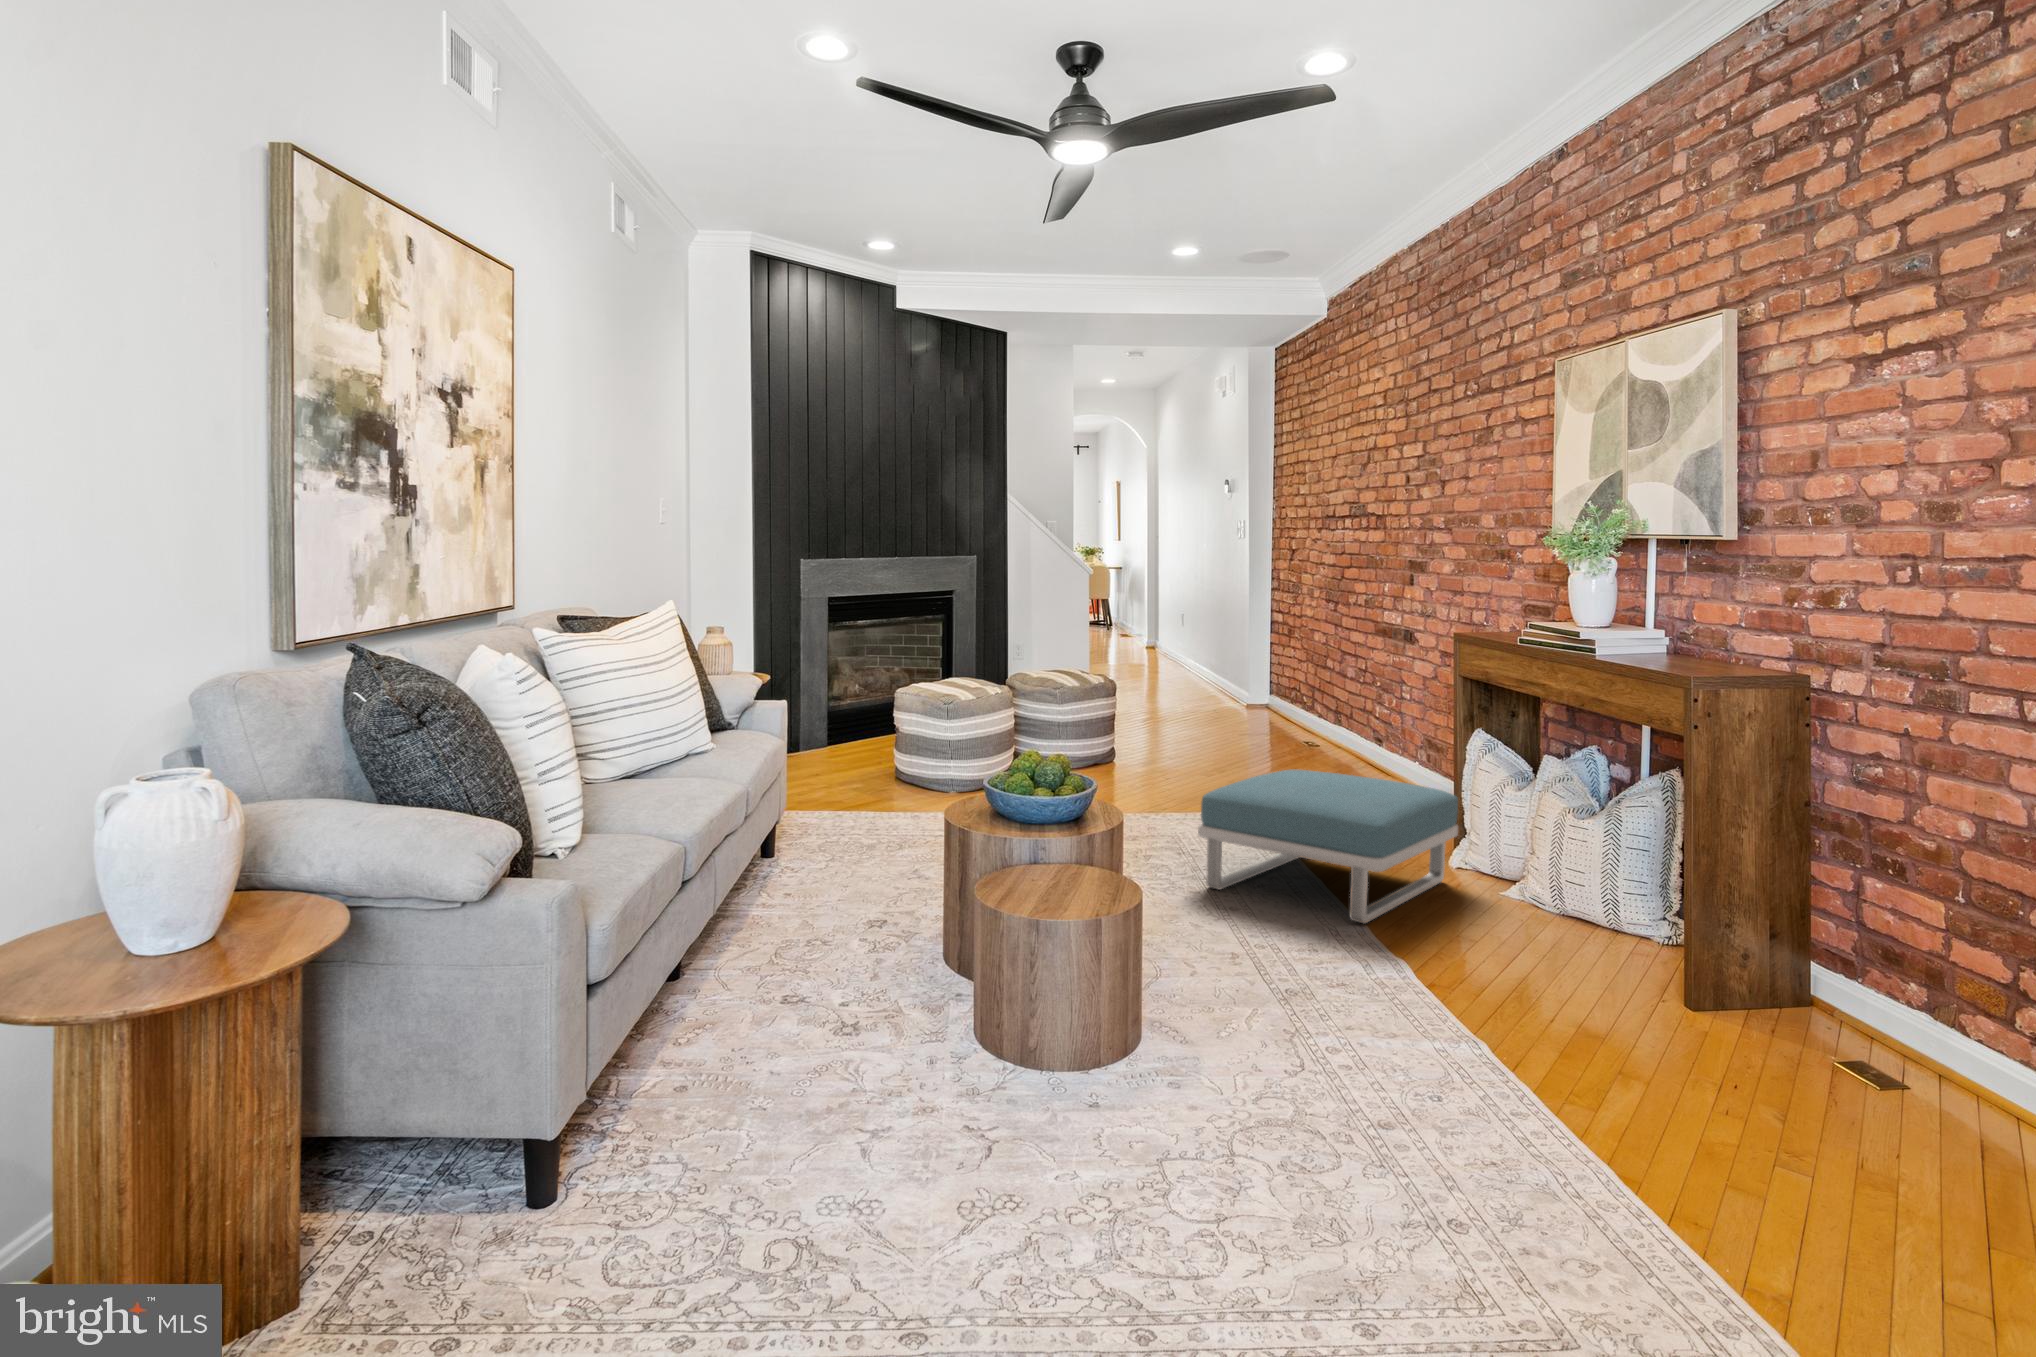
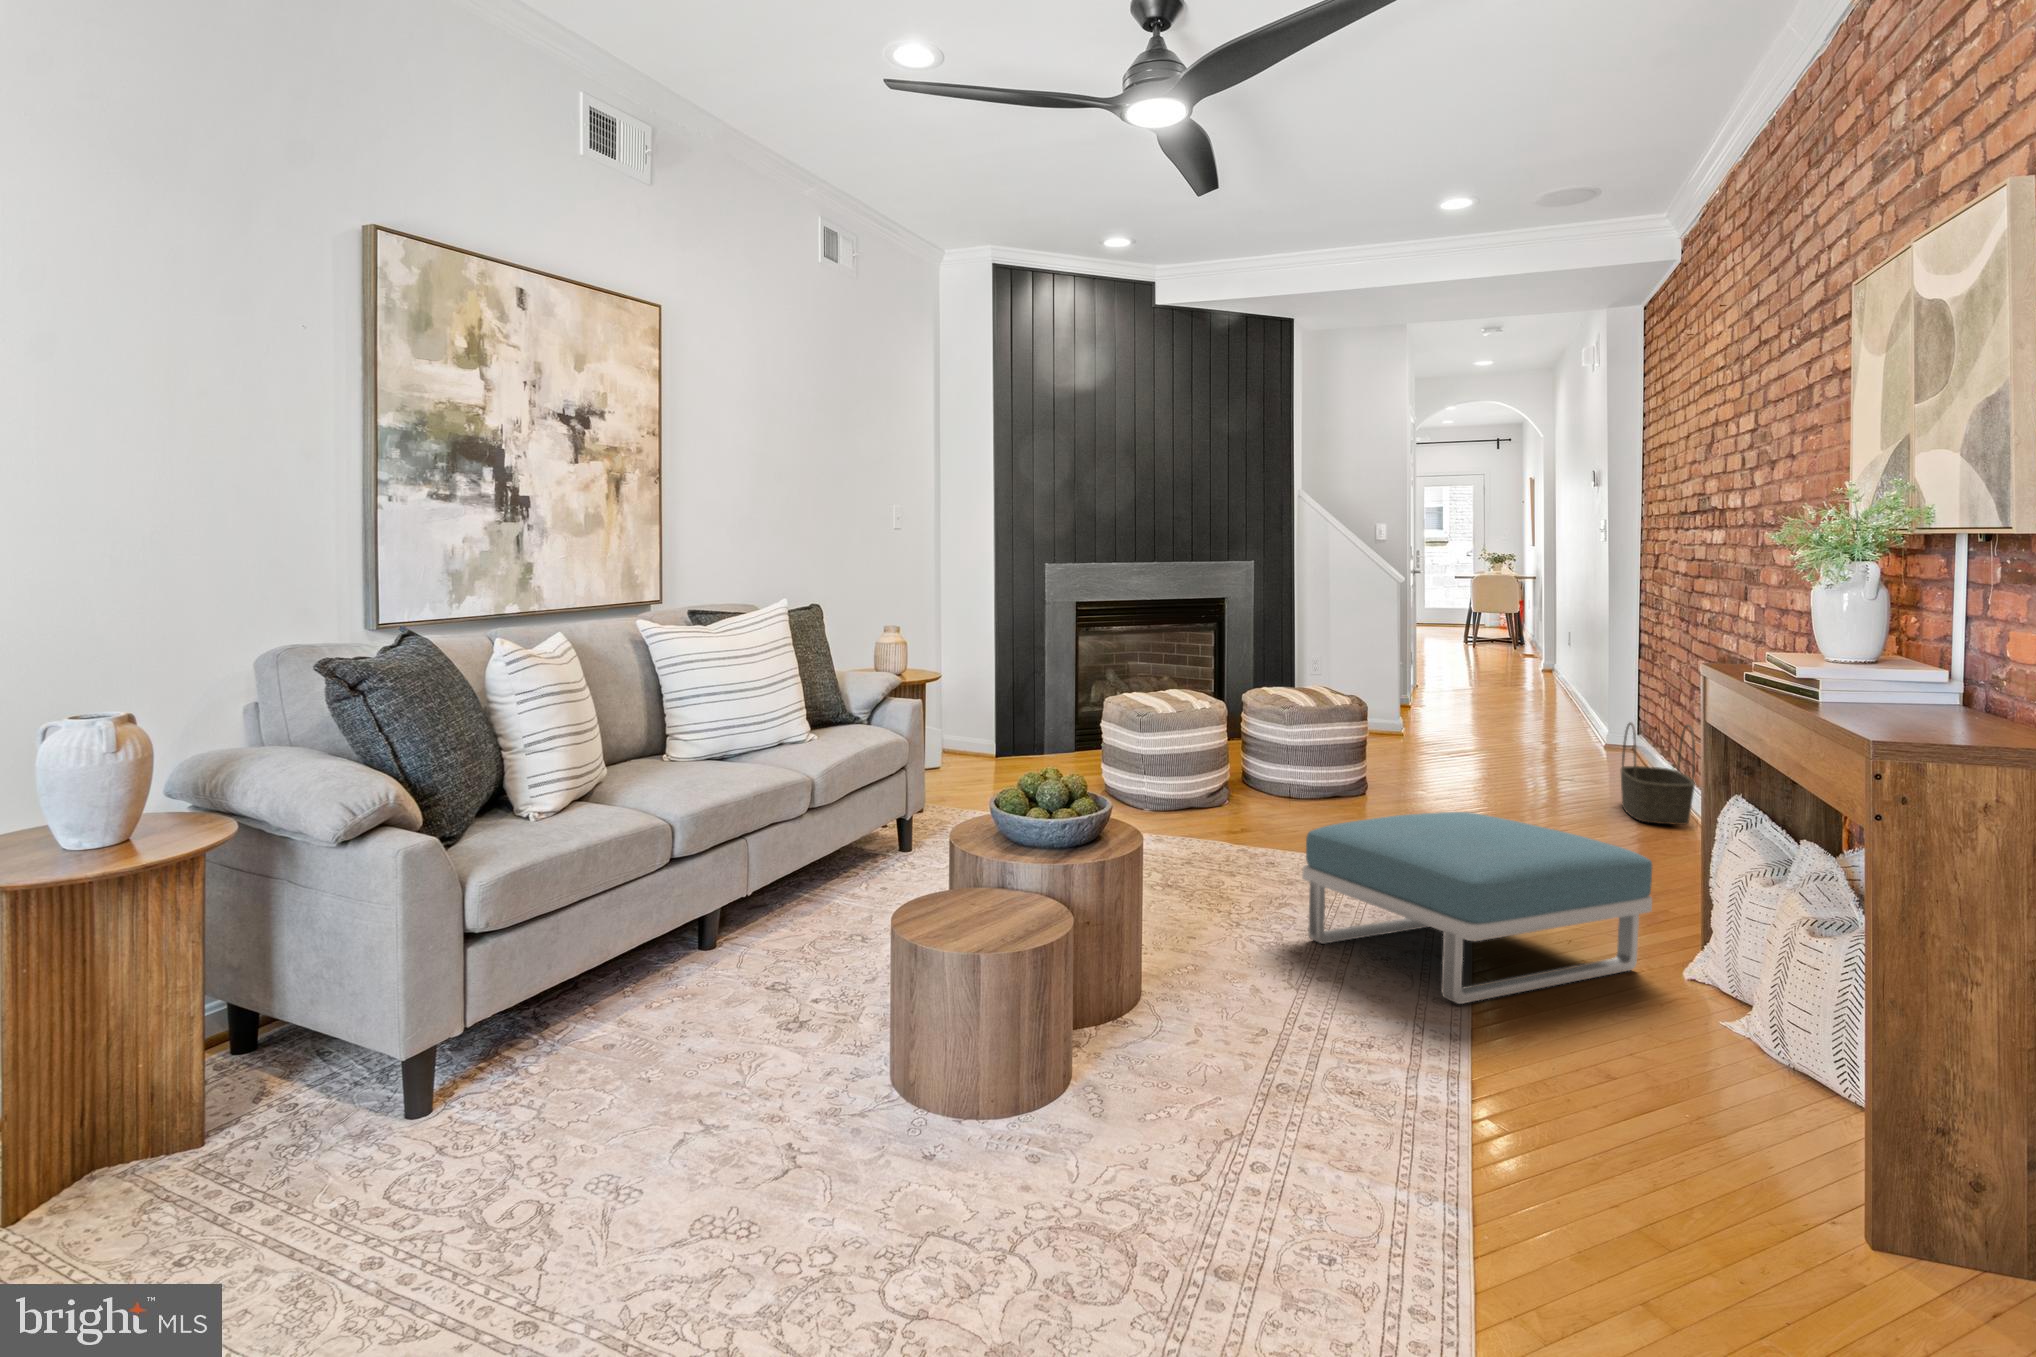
basket: none [1303,688,1368,767] -> present [1621,722,1695,825]

